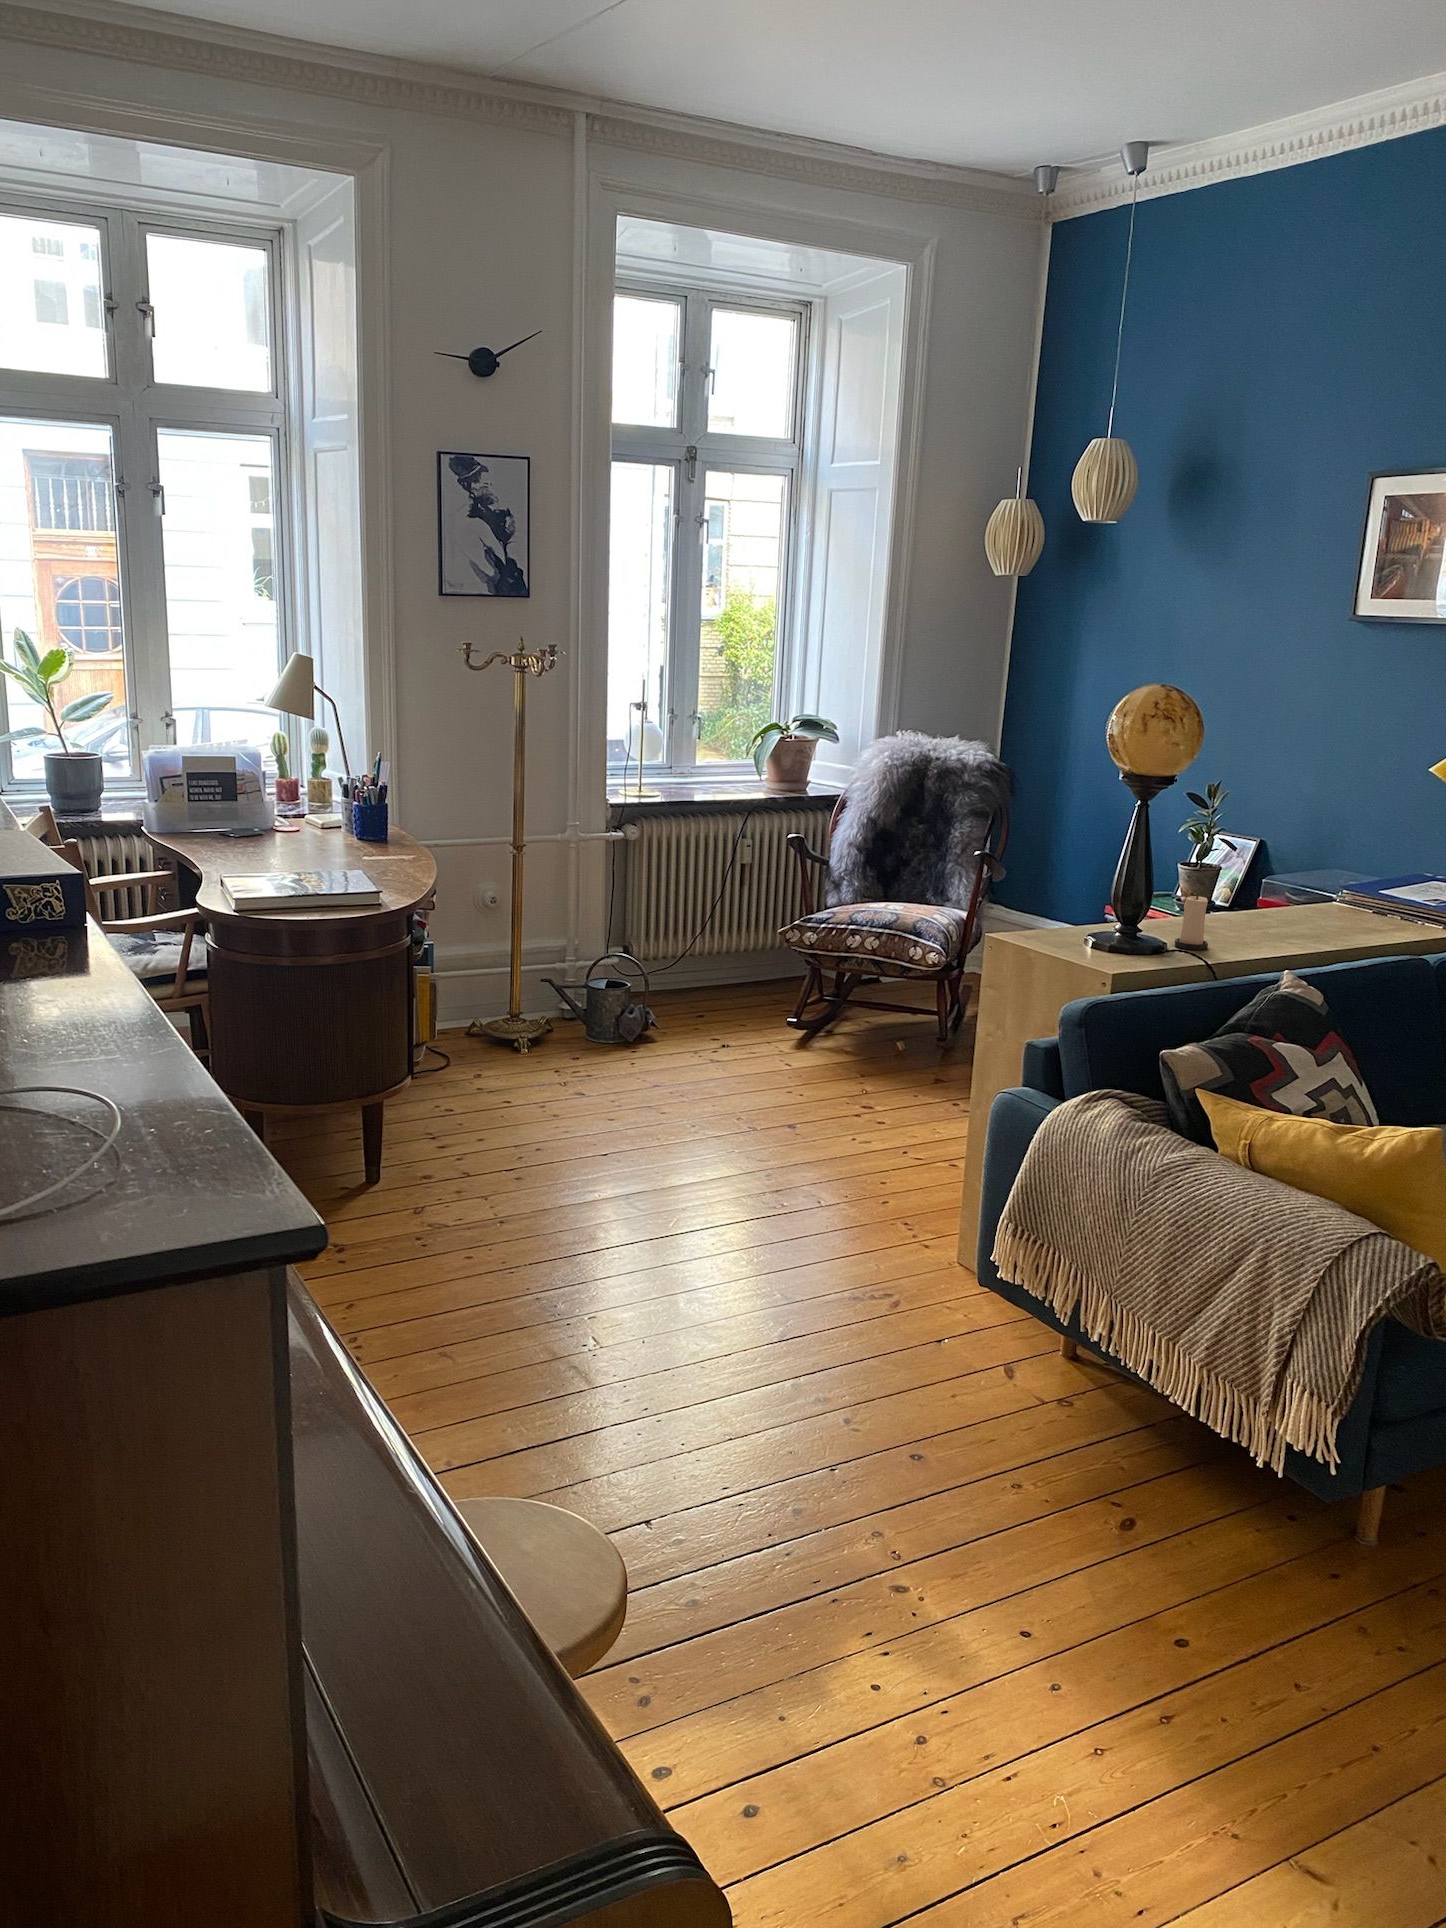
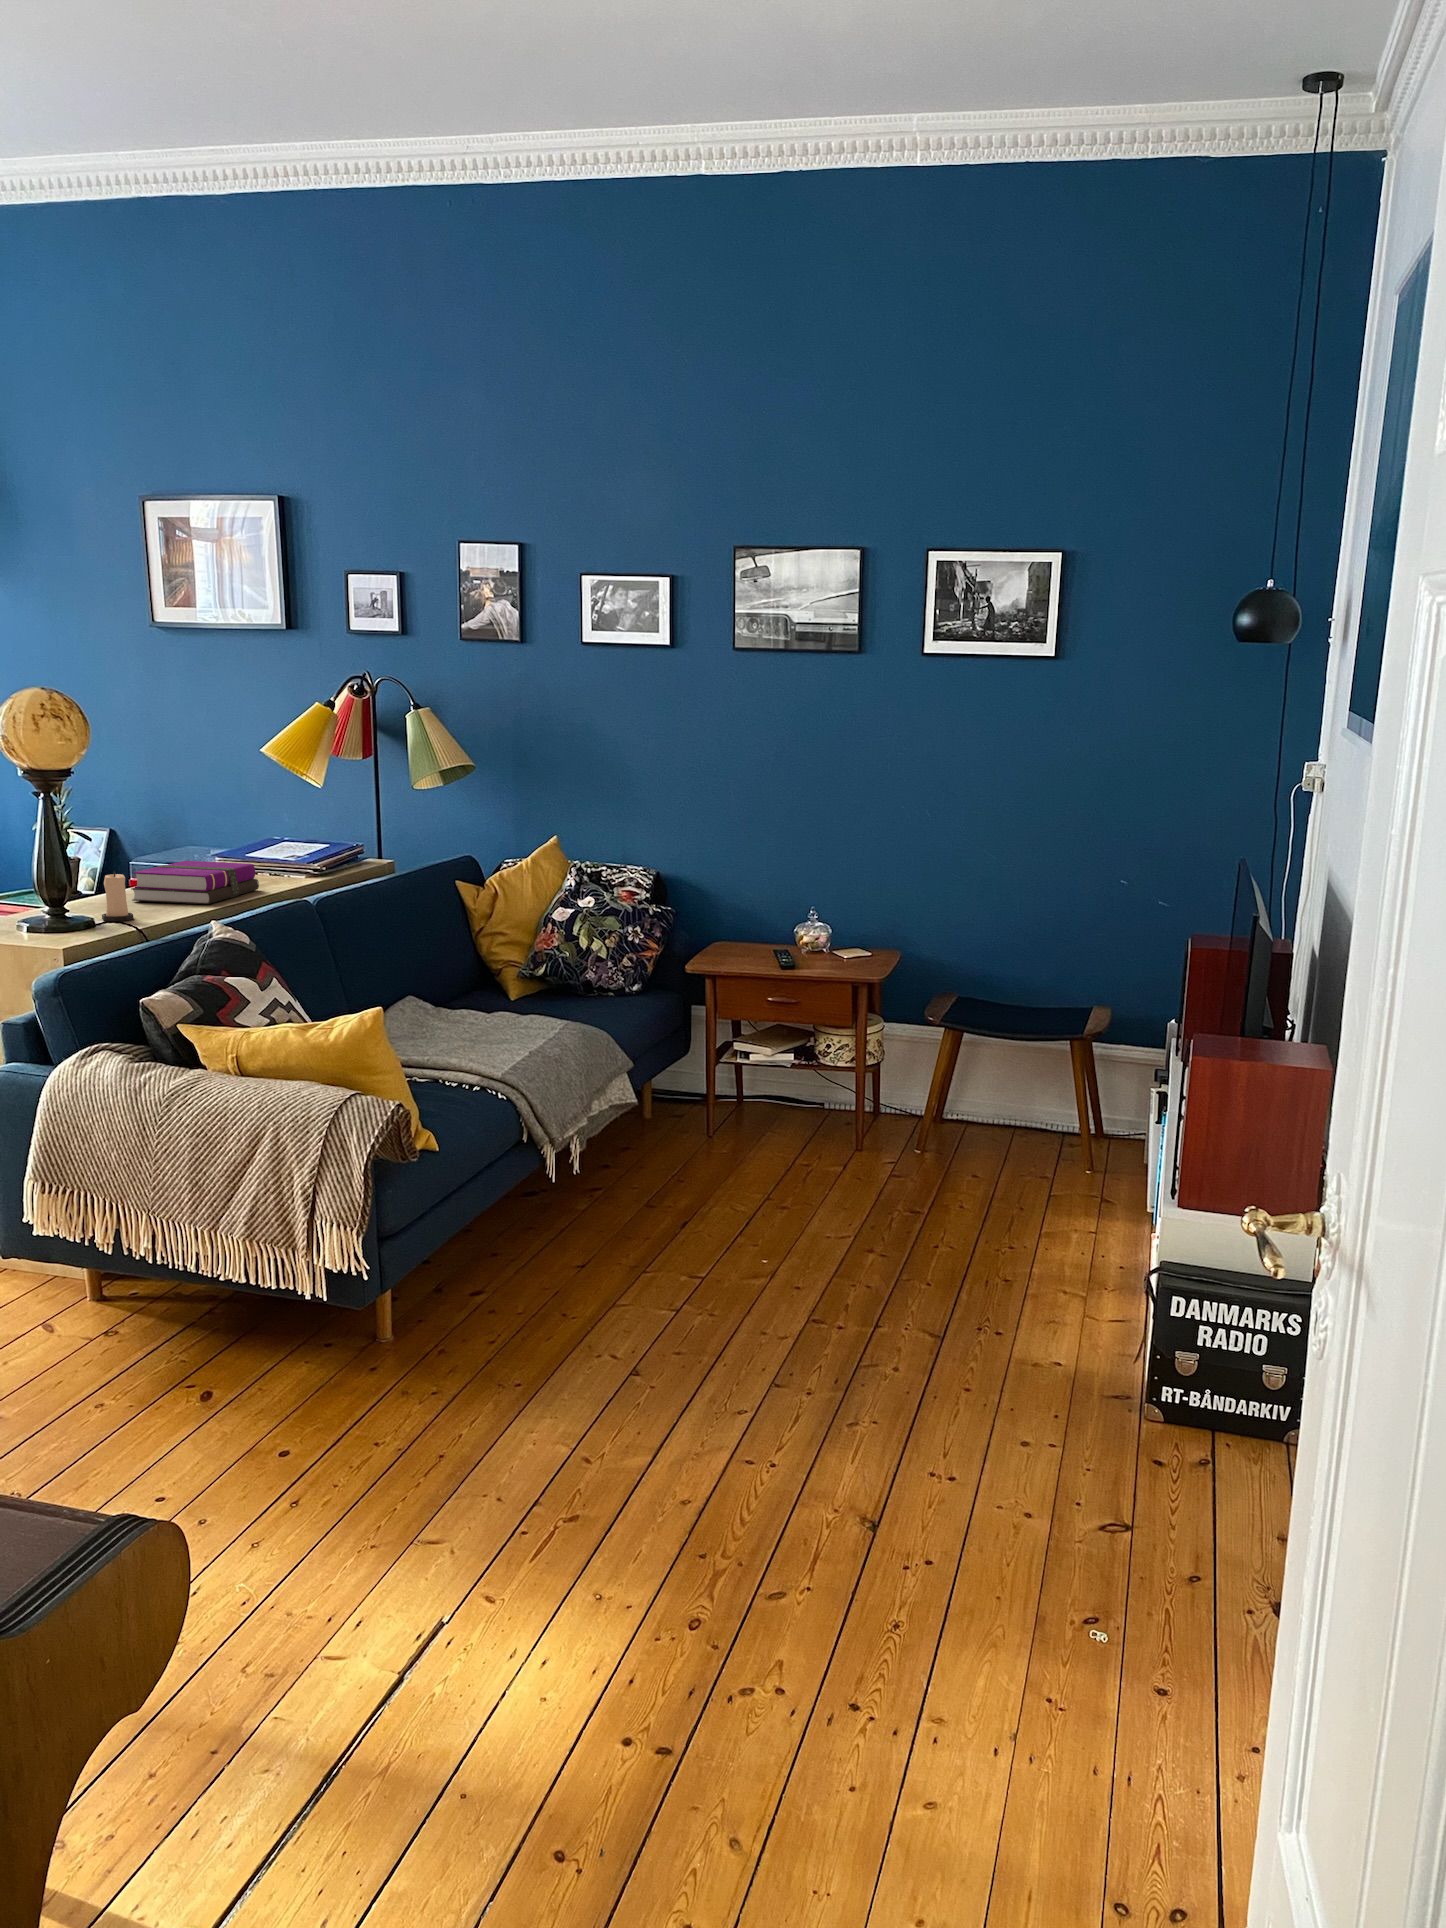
hardback book: none [1220,886,1376,943] -> present [131,861,259,904]

